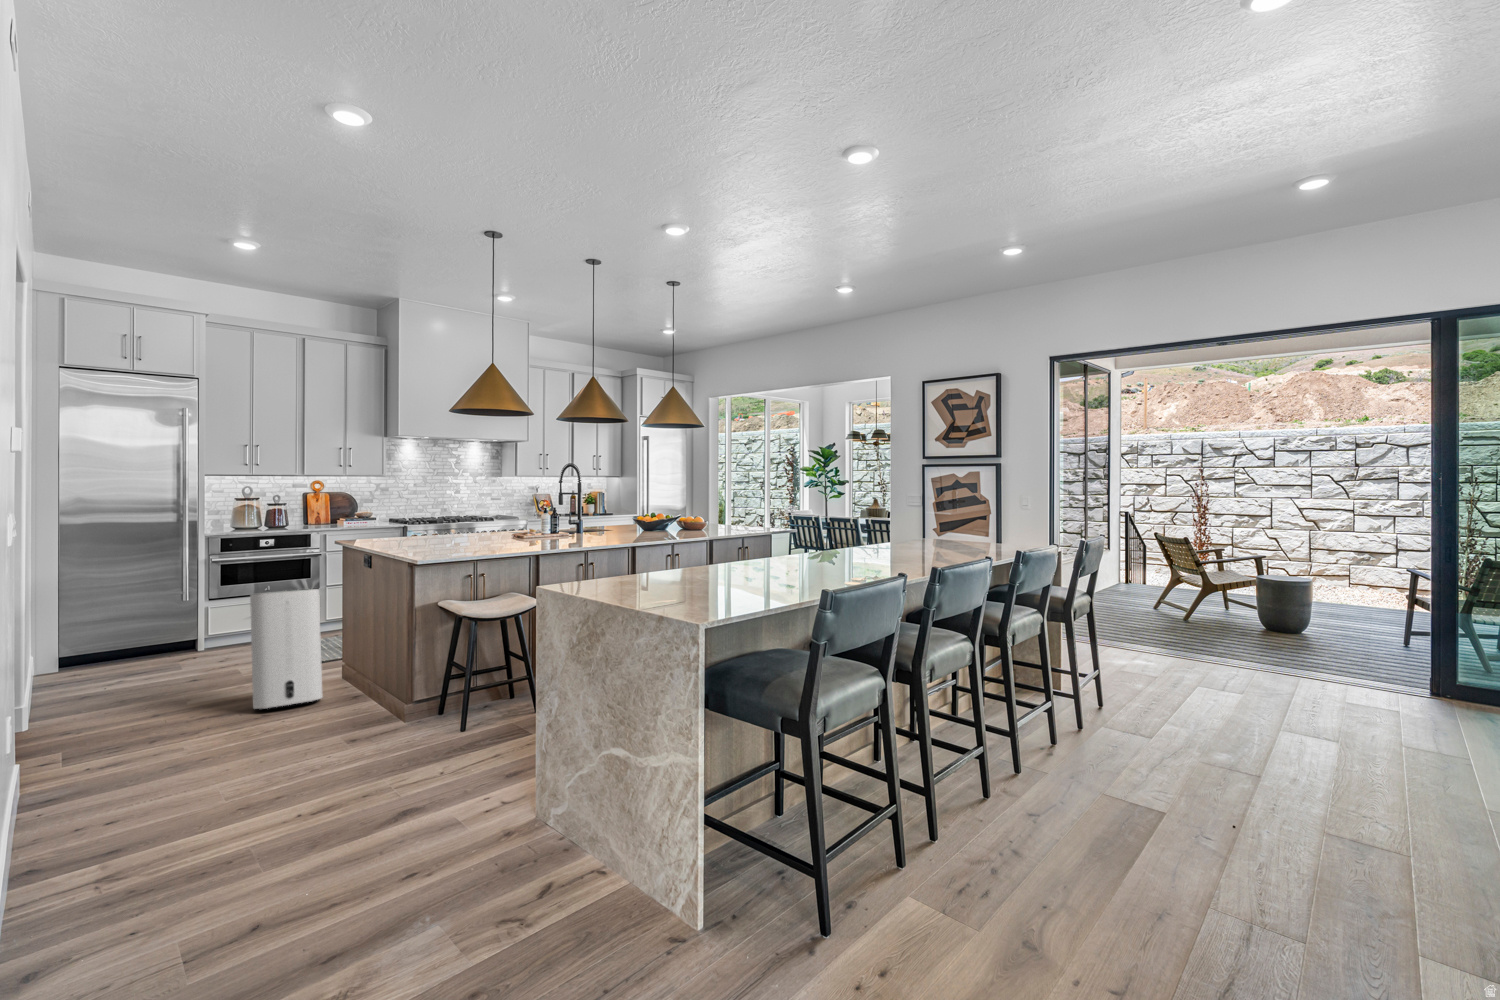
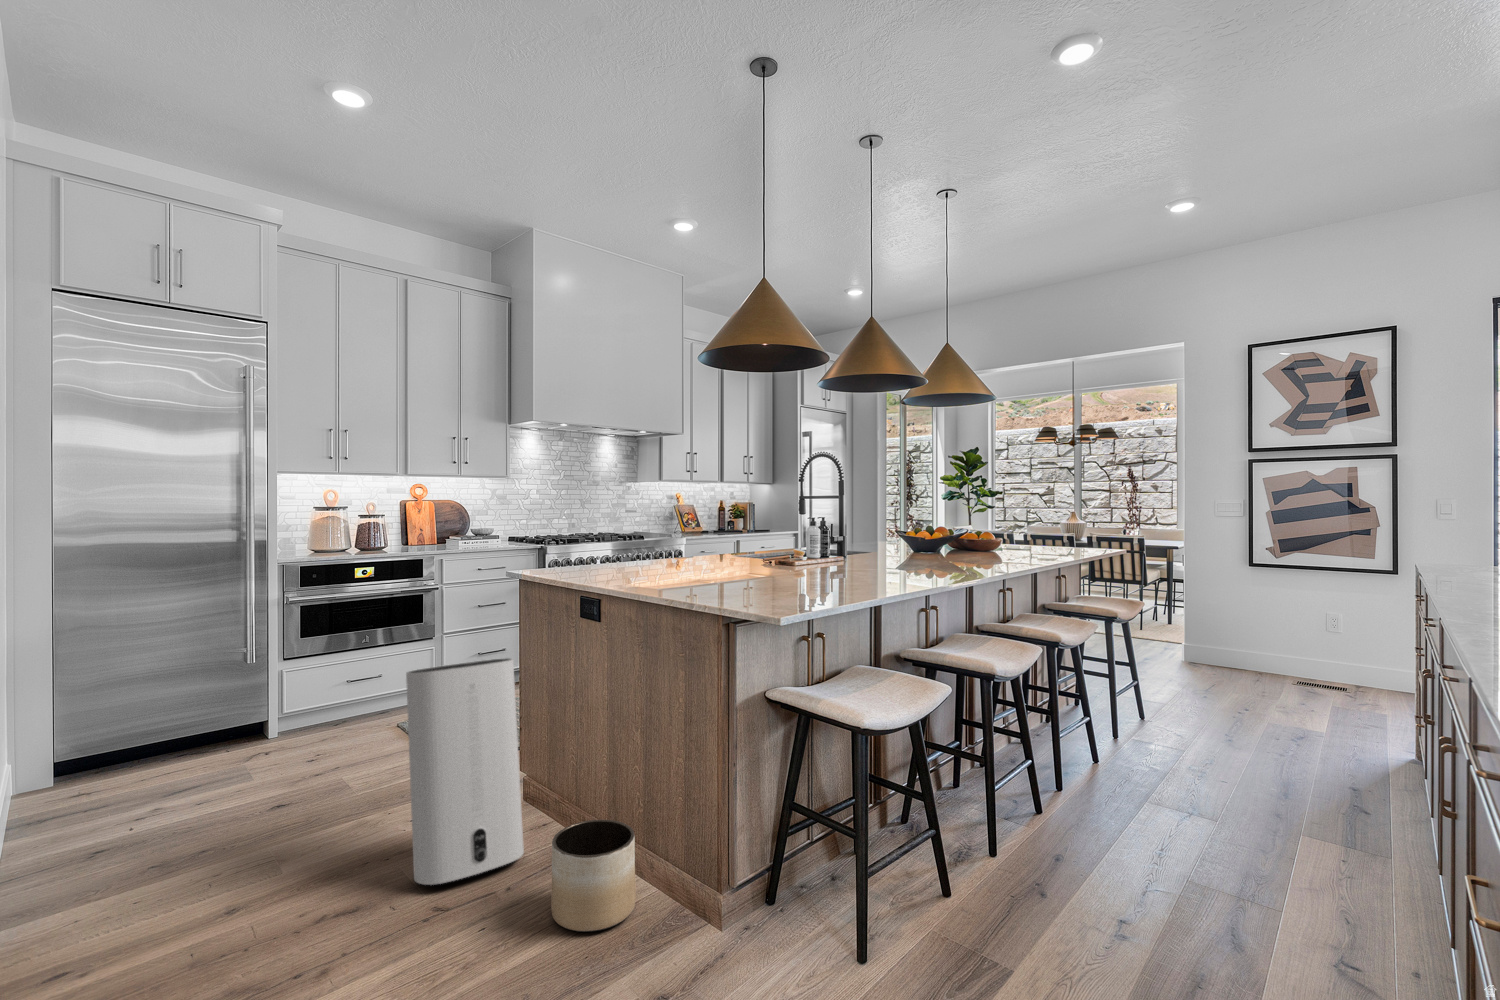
planter: none [318,674,368,726] -> present [551,820,635,932]

